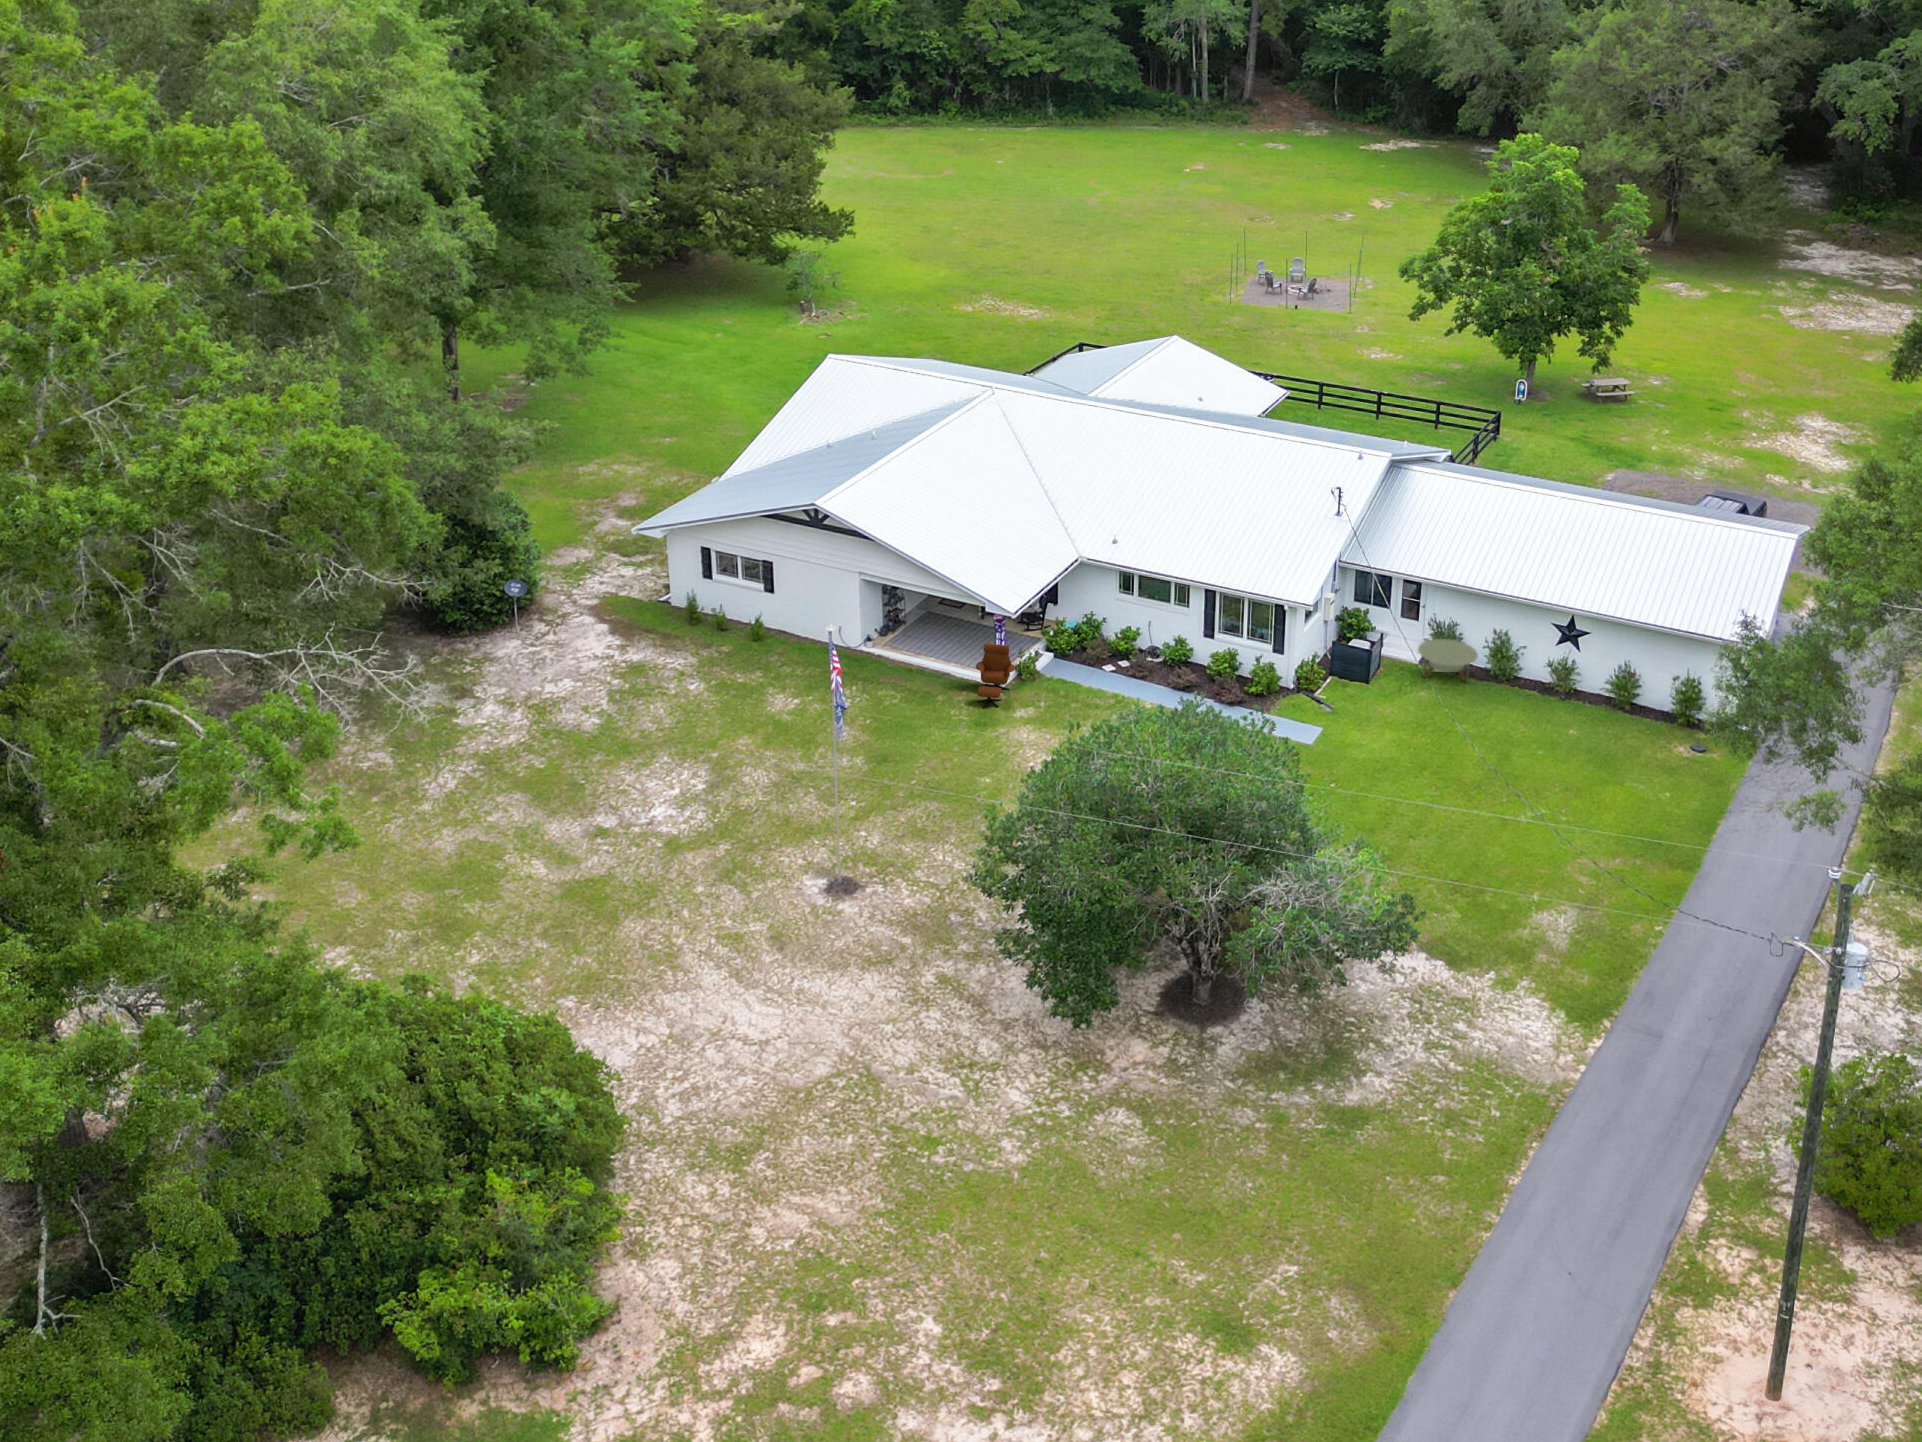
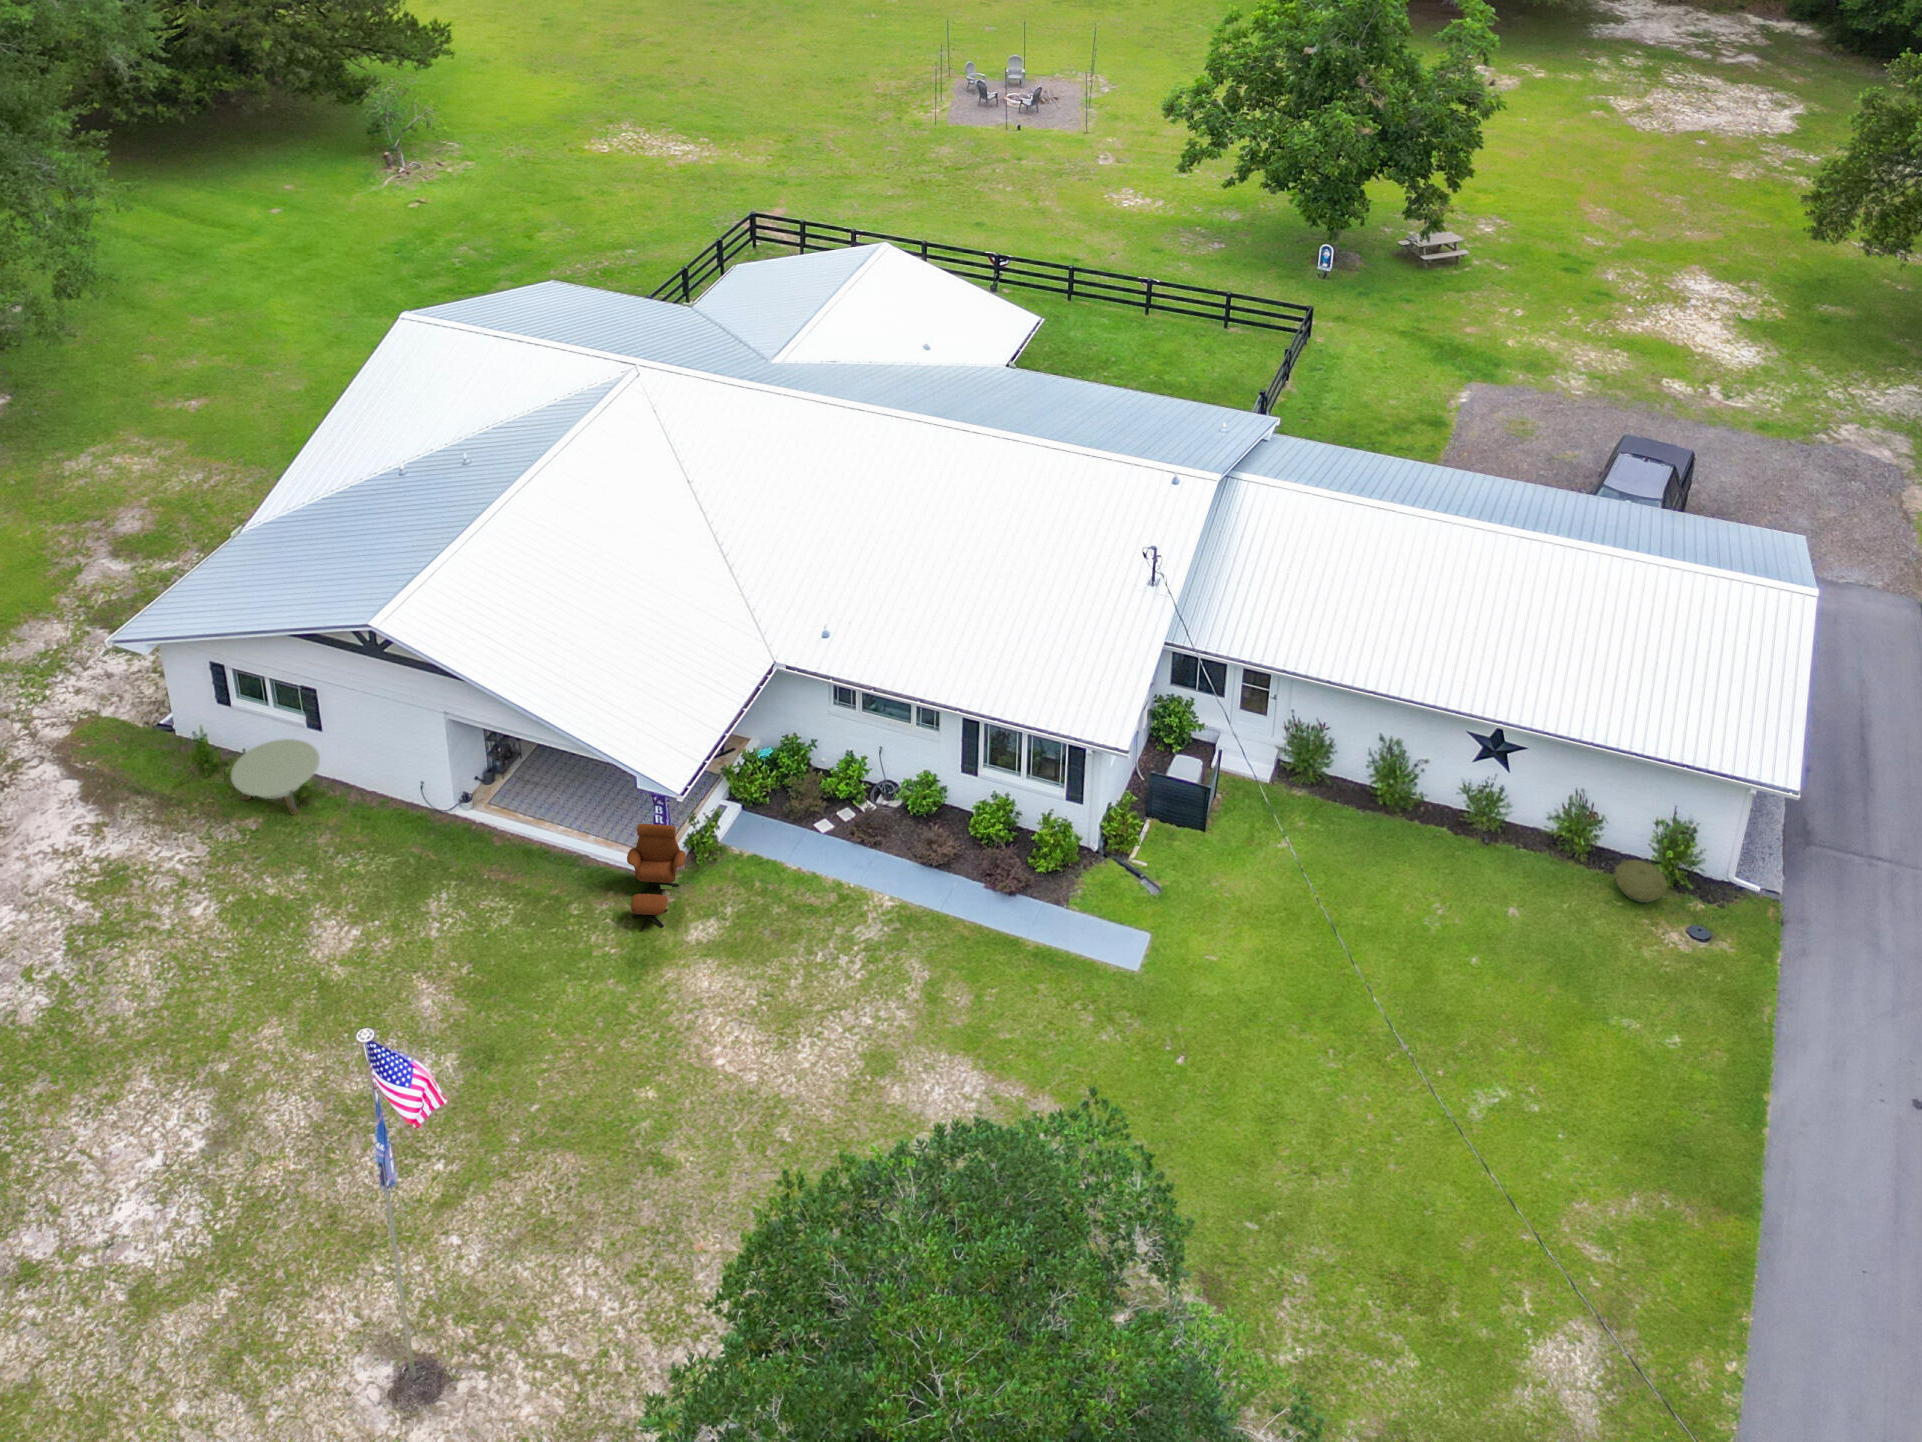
round table: present [1418,639,1478,682] -> present [231,739,320,815]
basket: none [1647,702,1682,728] -> present [1614,860,1667,903]

